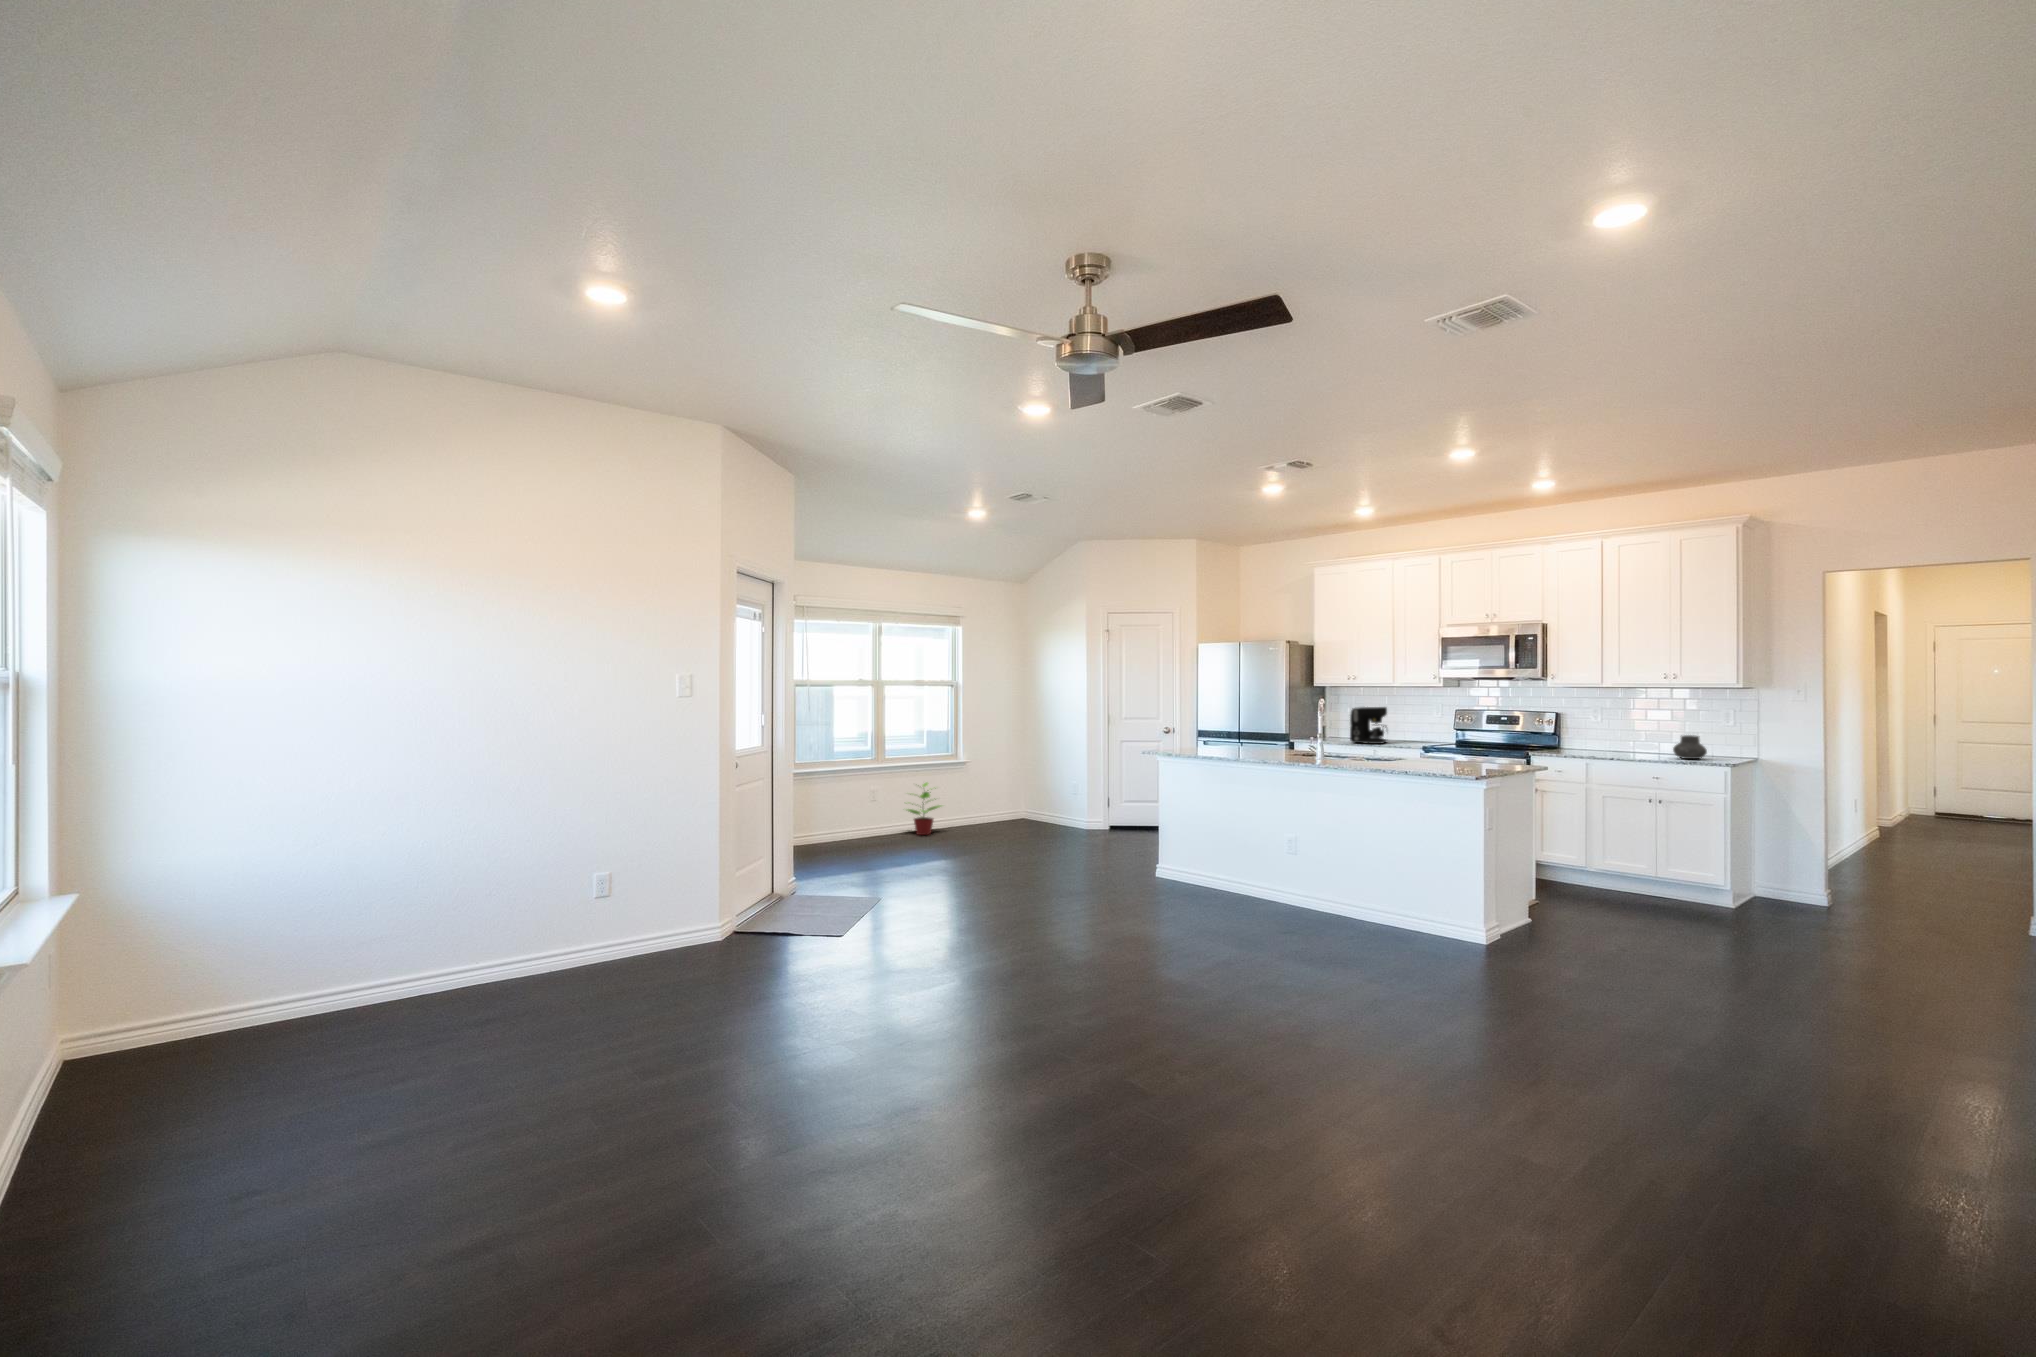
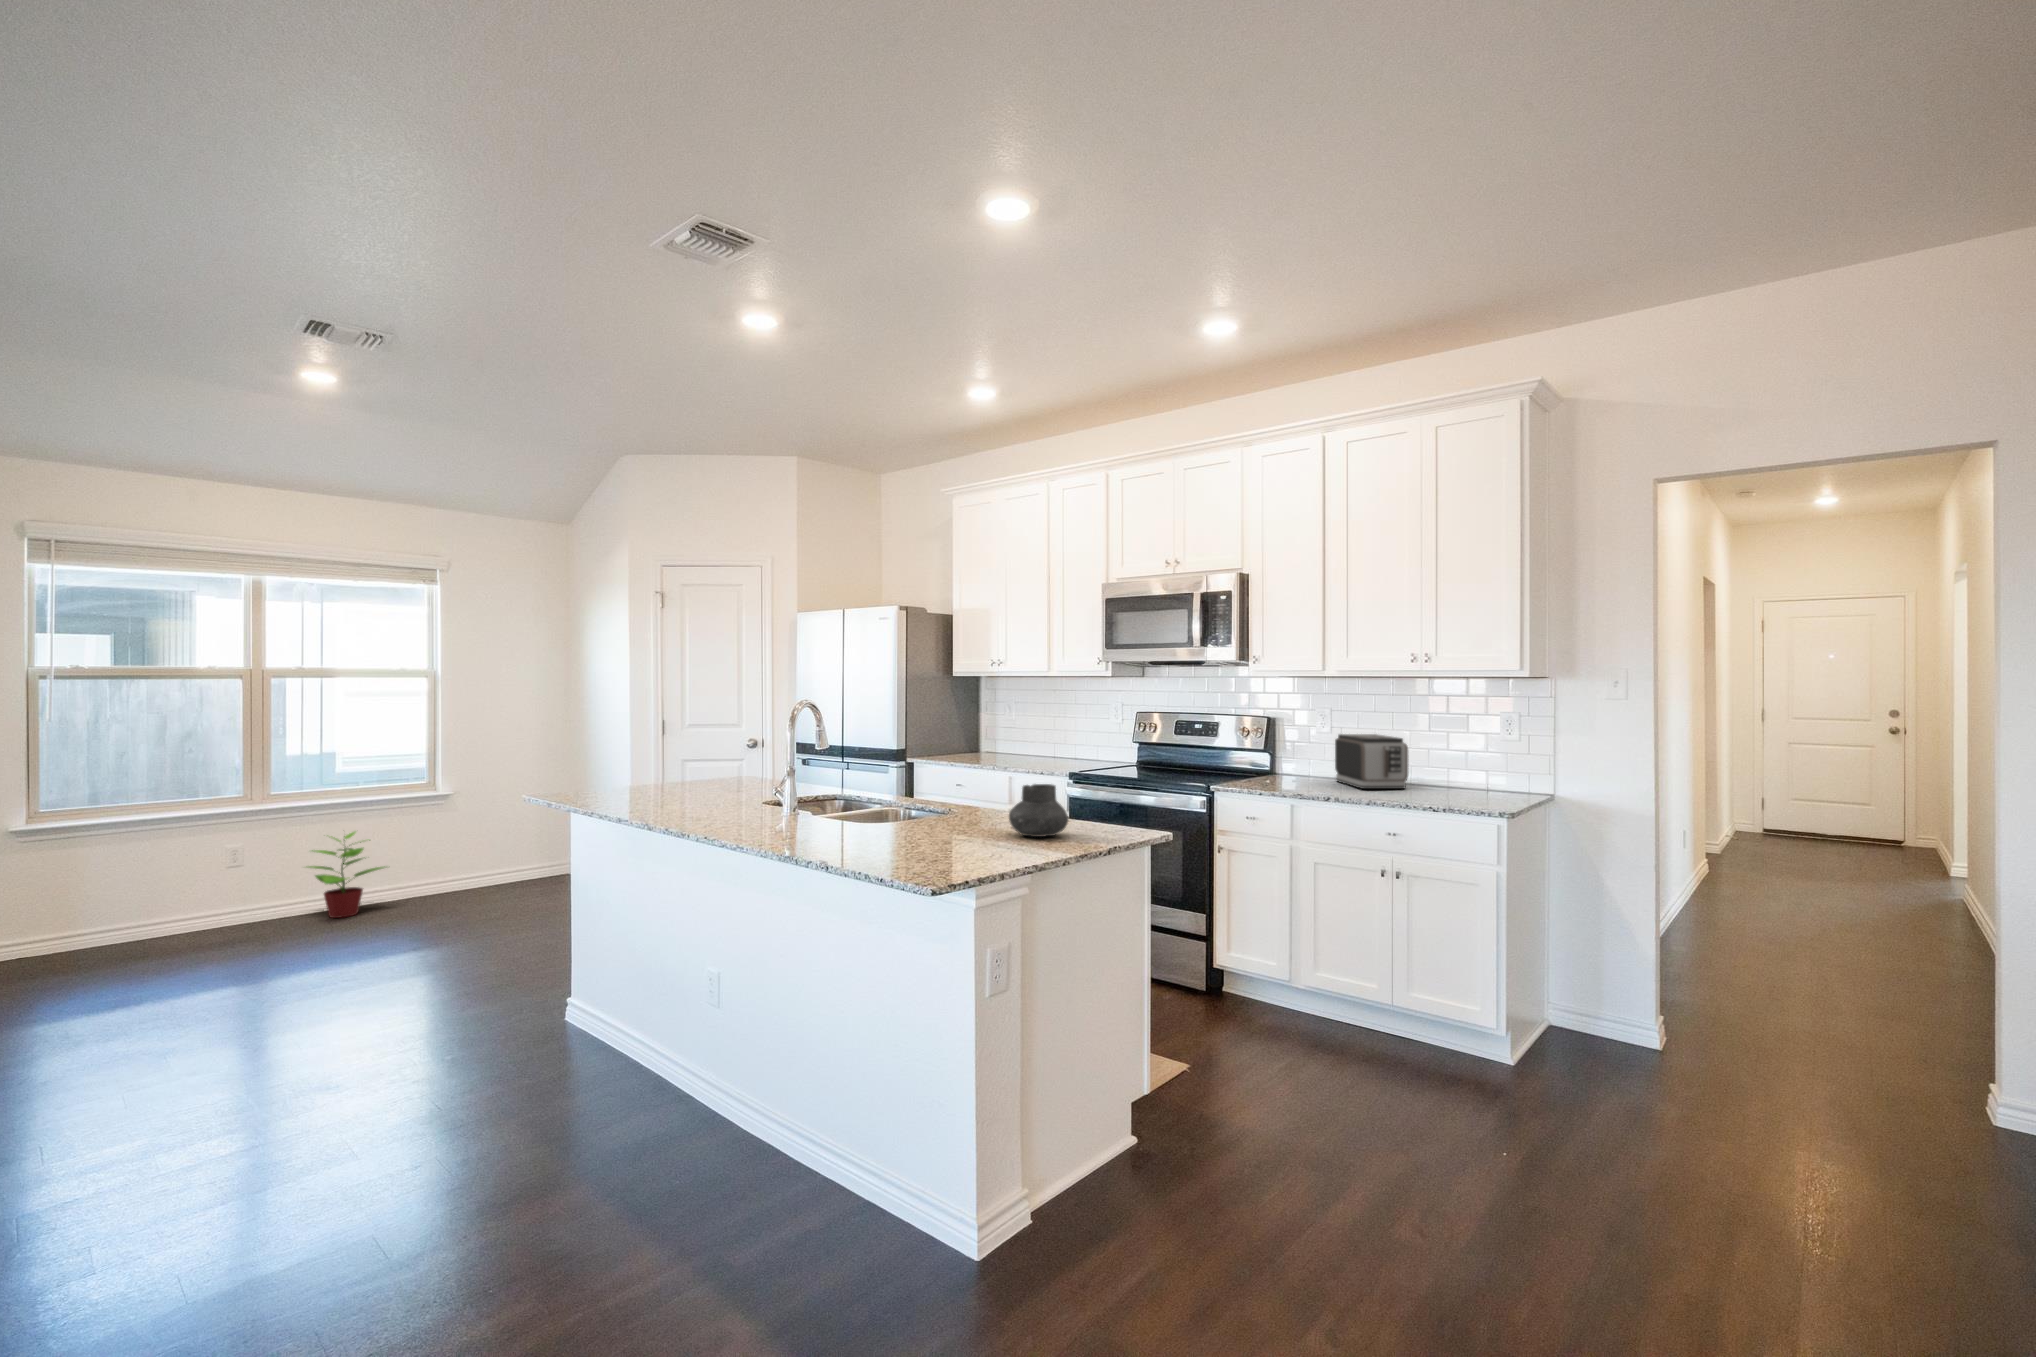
coffee maker: present [1350,707,1387,744] -> none [984,707,1041,765]
toaster: none [1607,723,1660,755] -> present [1335,734,1408,789]
vase: present [1673,735,1707,759] -> present [1009,784,1068,837]

